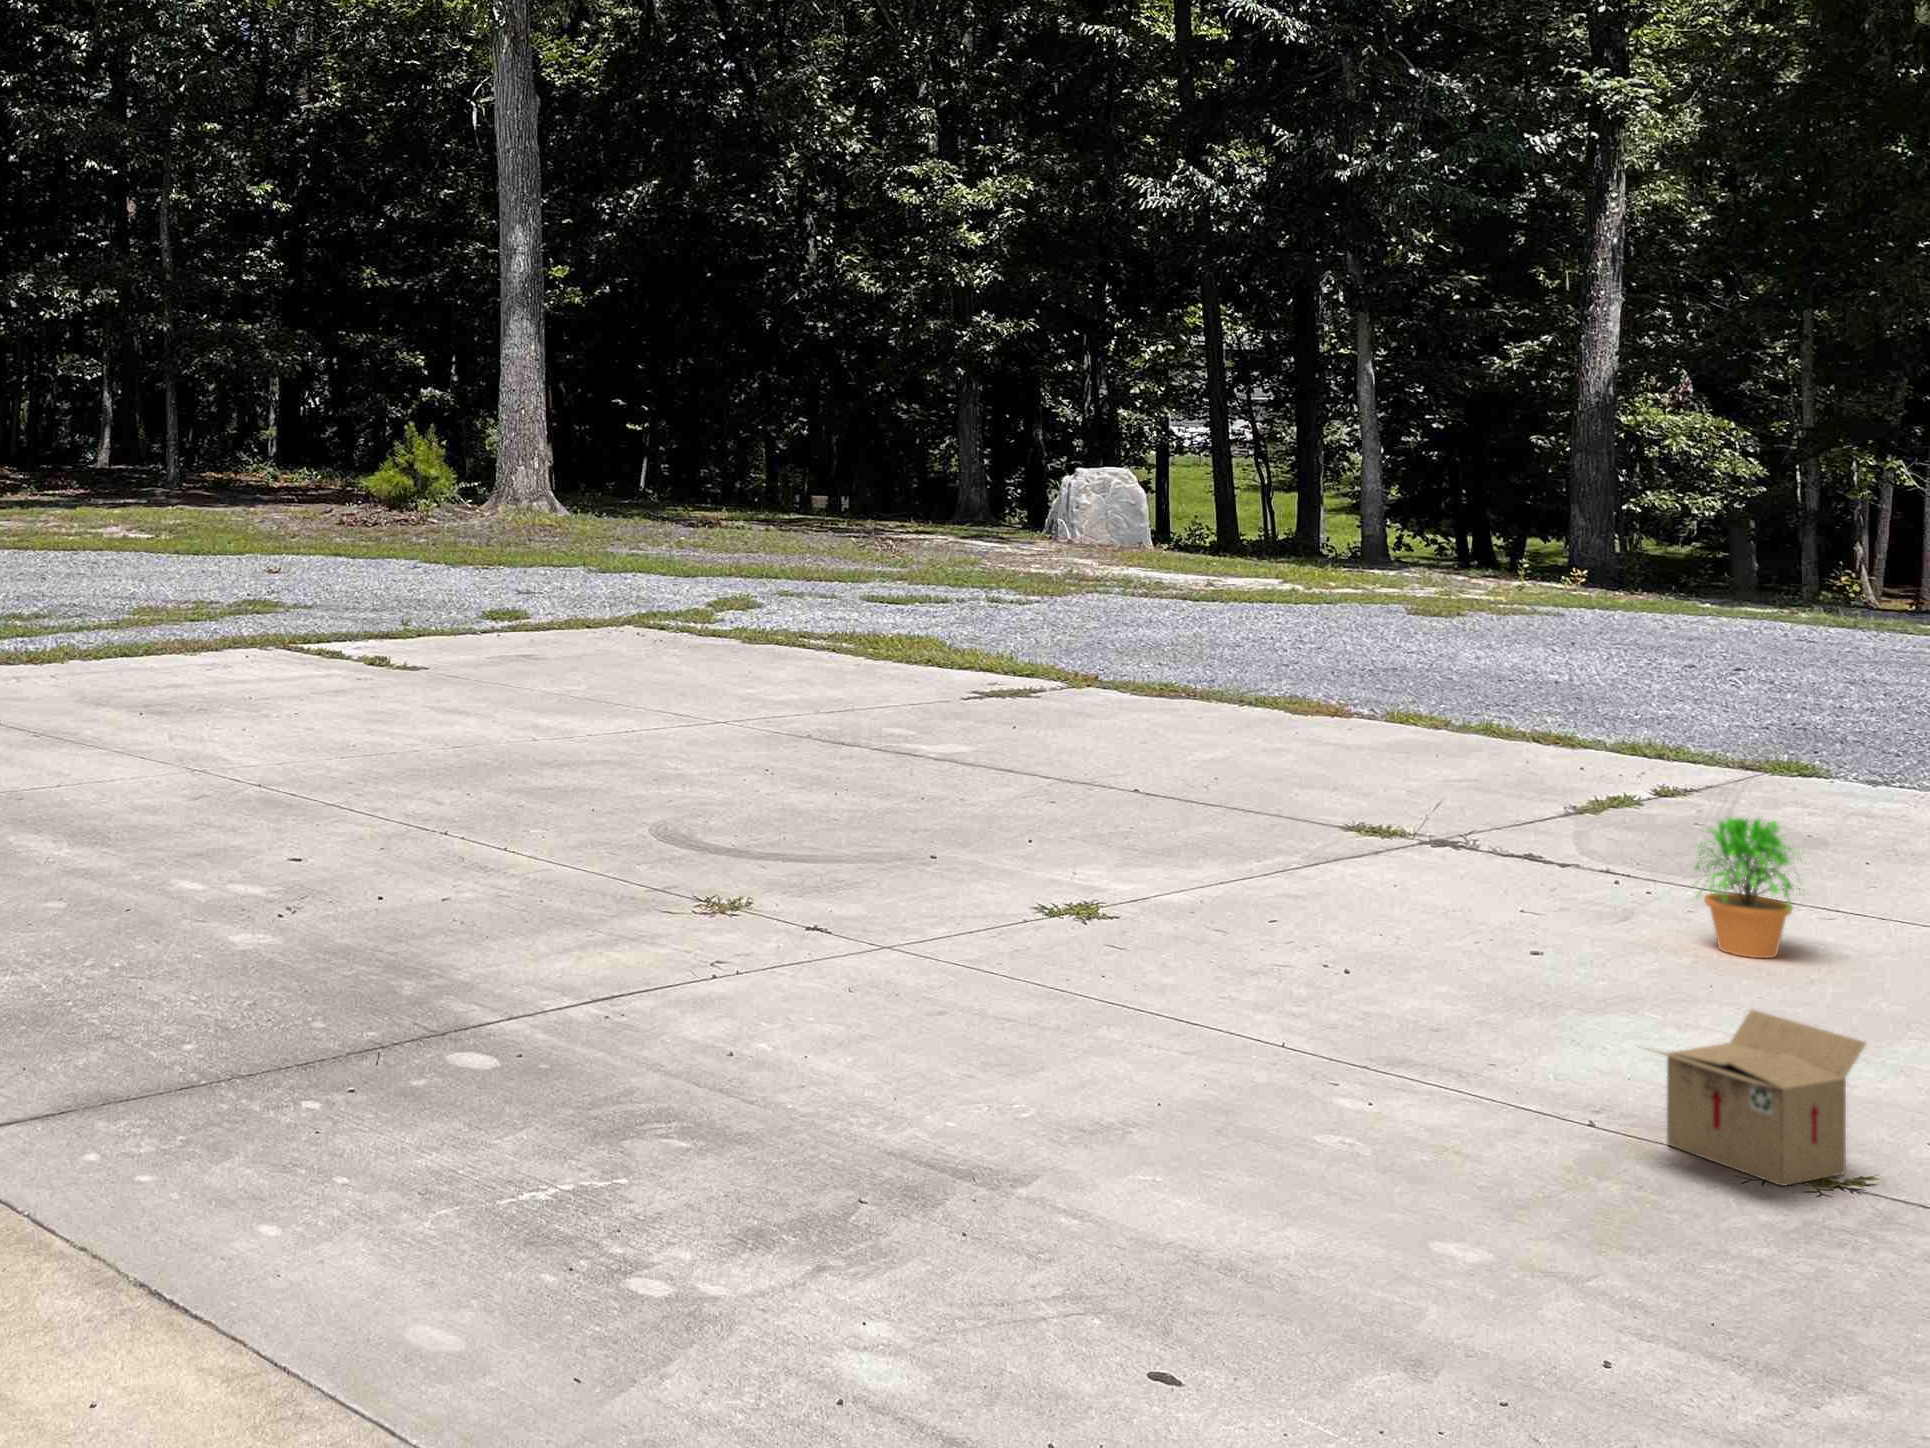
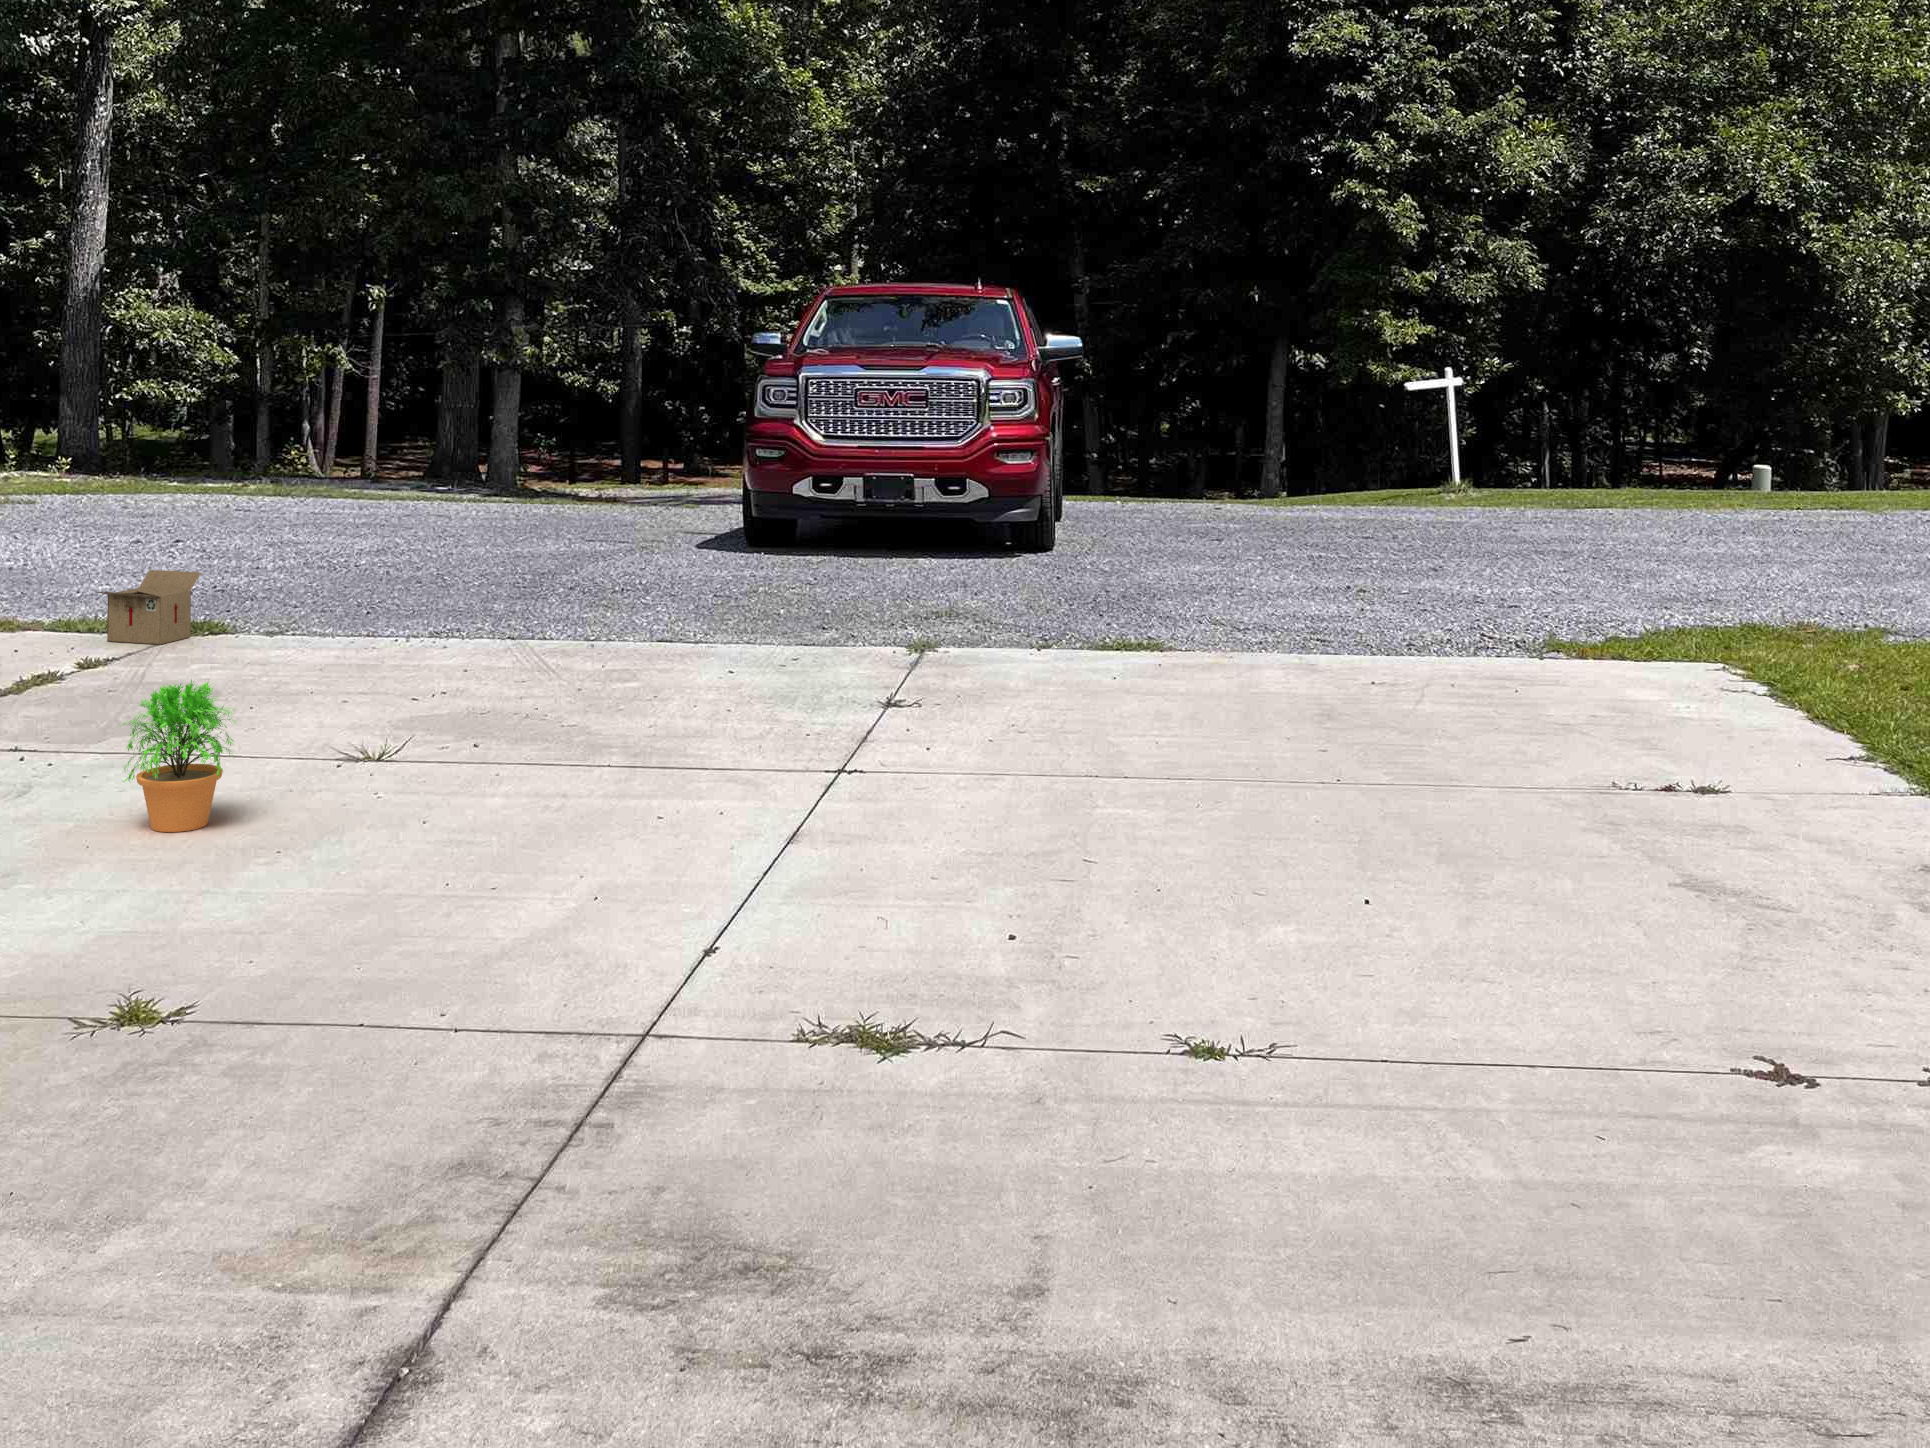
cardboard box: present [1657,1010,1866,1186] -> present [97,570,201,645]

